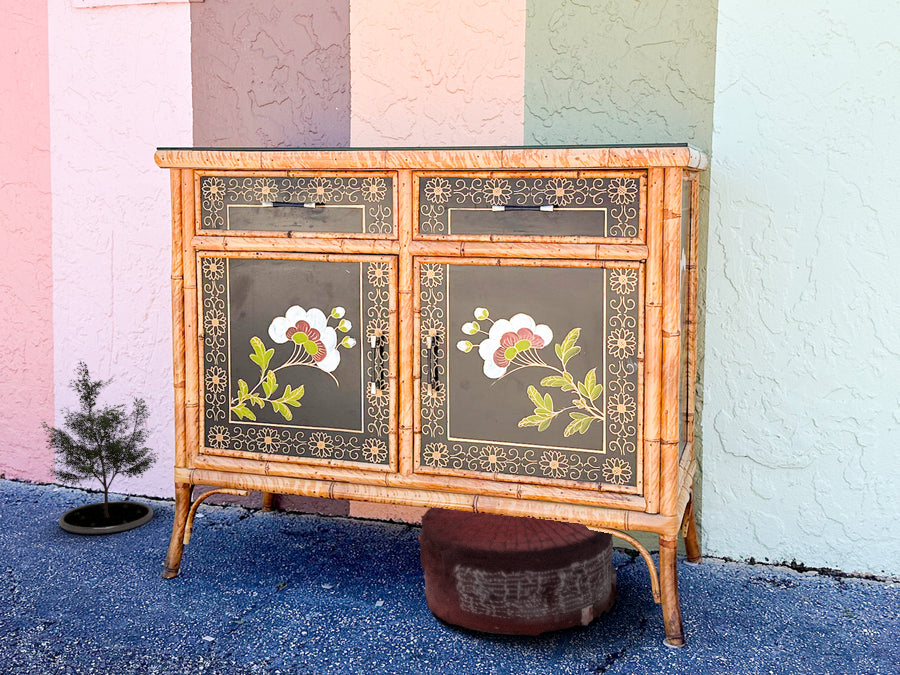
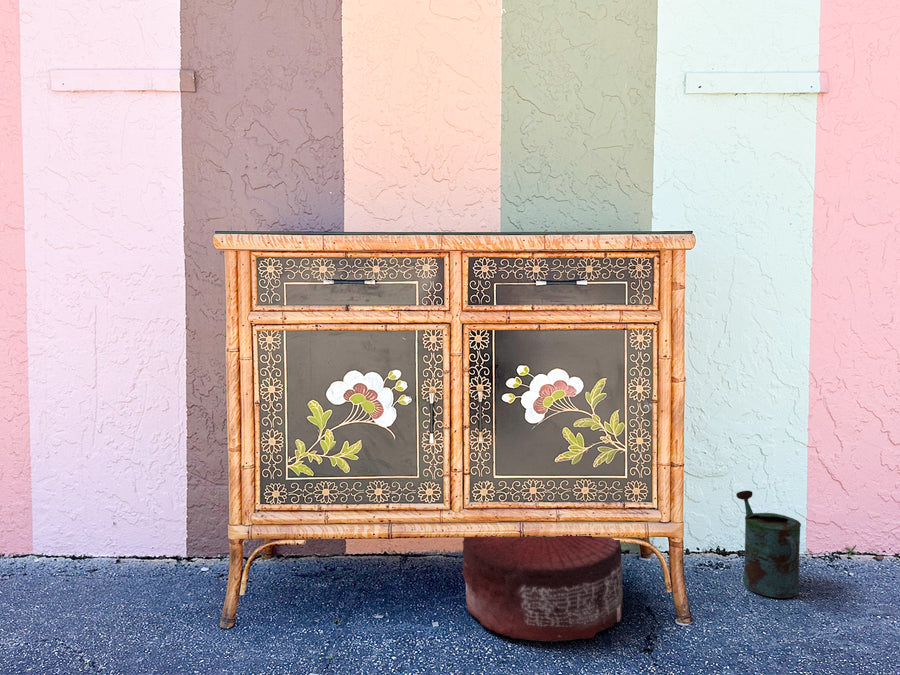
potted tree: present [39,362,159,534] -> none [61,433,172,599]
watering can: none [797,490,874,632] -> present [736,491,801,598]

